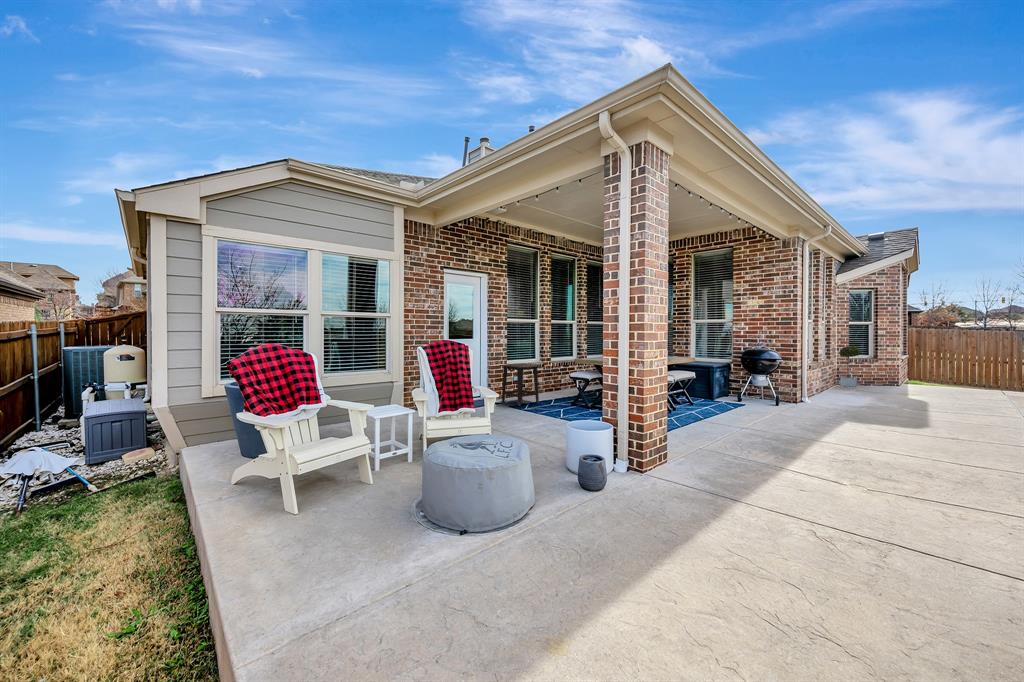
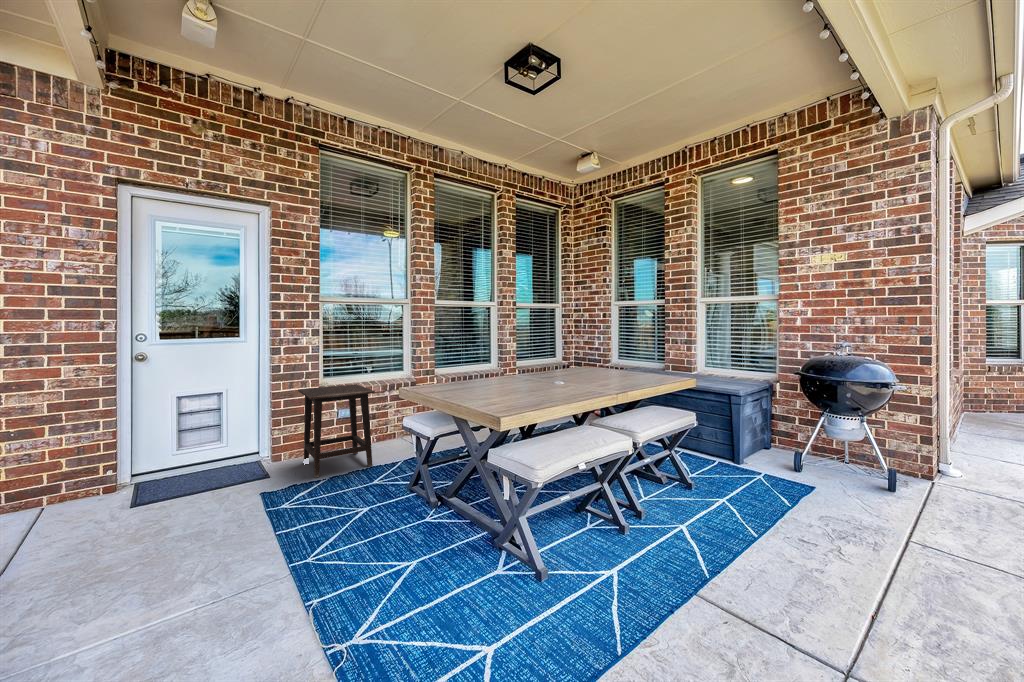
potted tree: present [839,346,860,387] -> none [970,343,1017,418]

